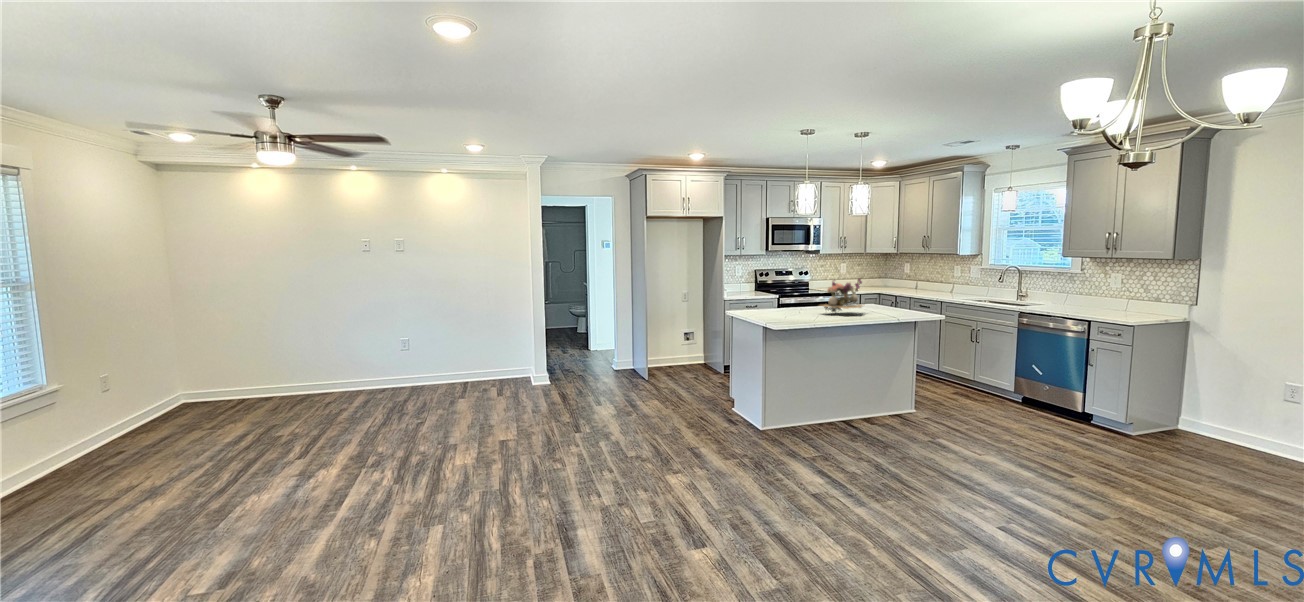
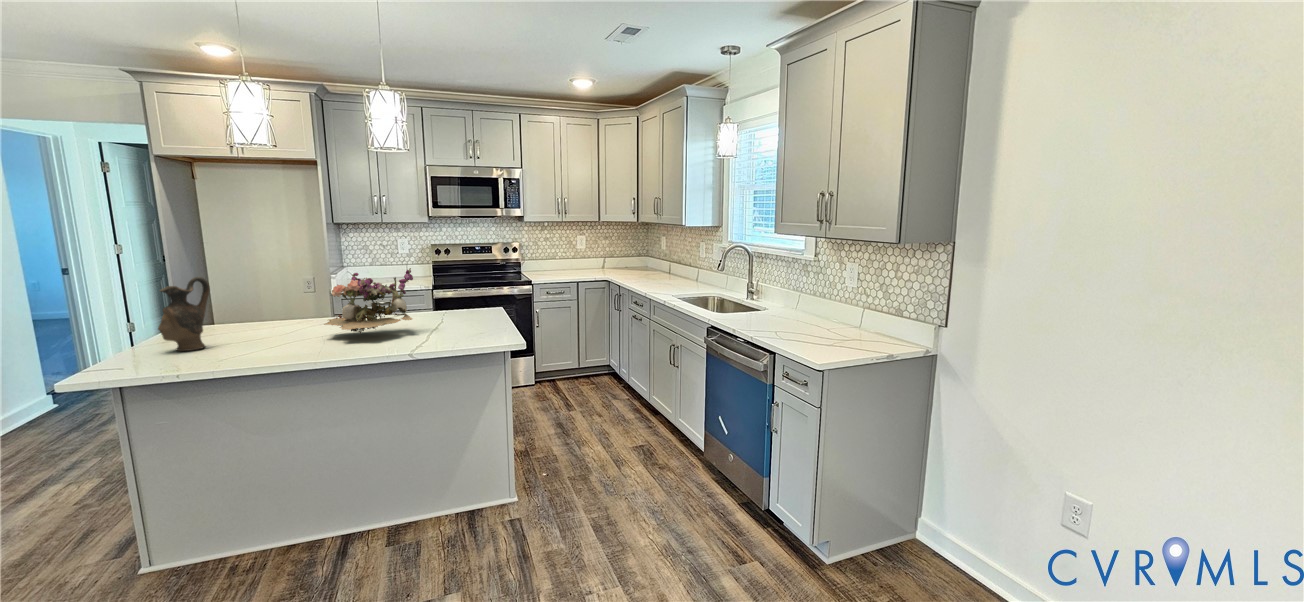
ceramic pitcher: none [763,280,780,318] -> present [158,277,210,351]

